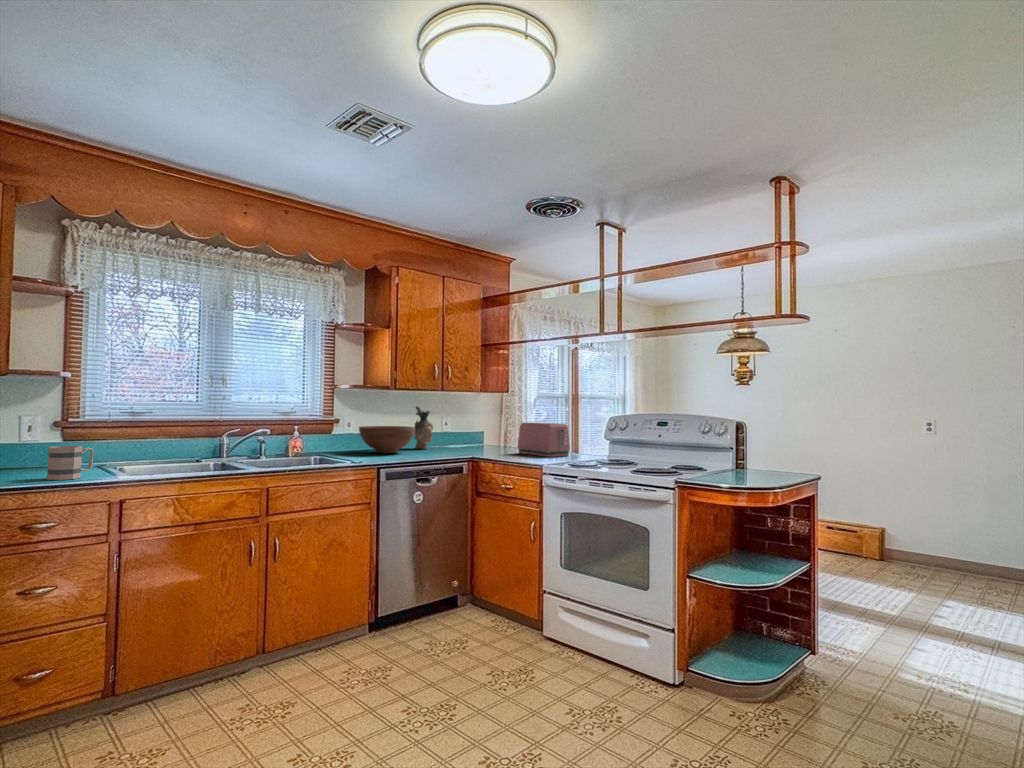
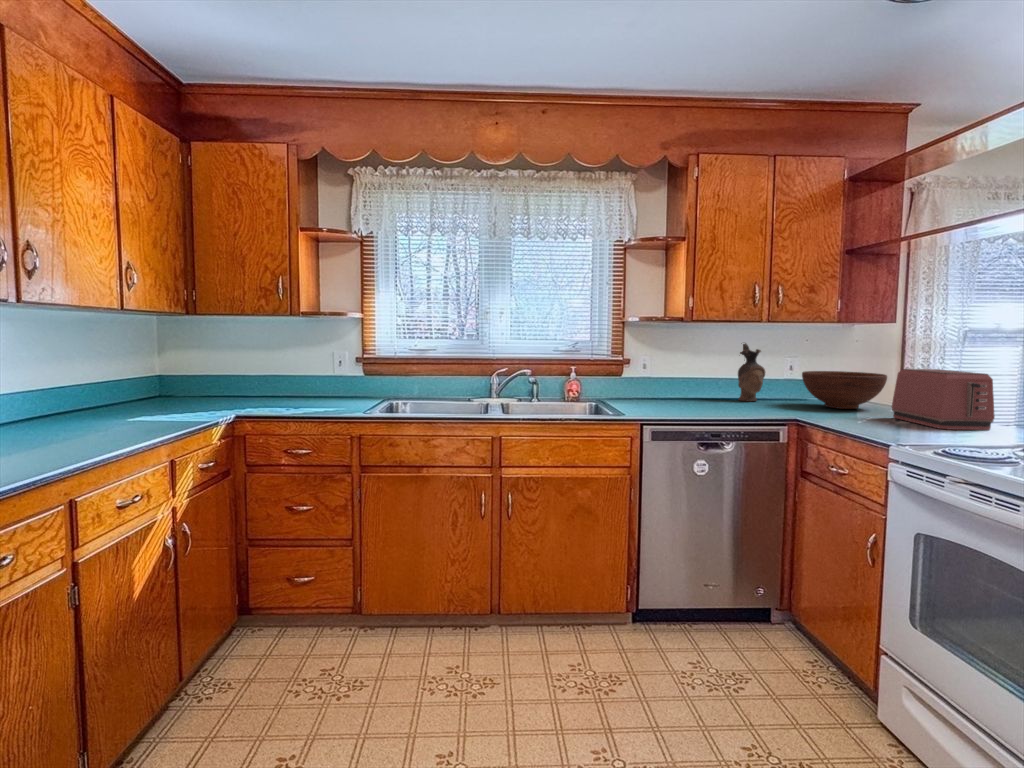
fruit bowl: present [359,426,415,453] -> present [802,371,887,409]
mug: present [47,446,94,480] -> none [310,381,348,412]

